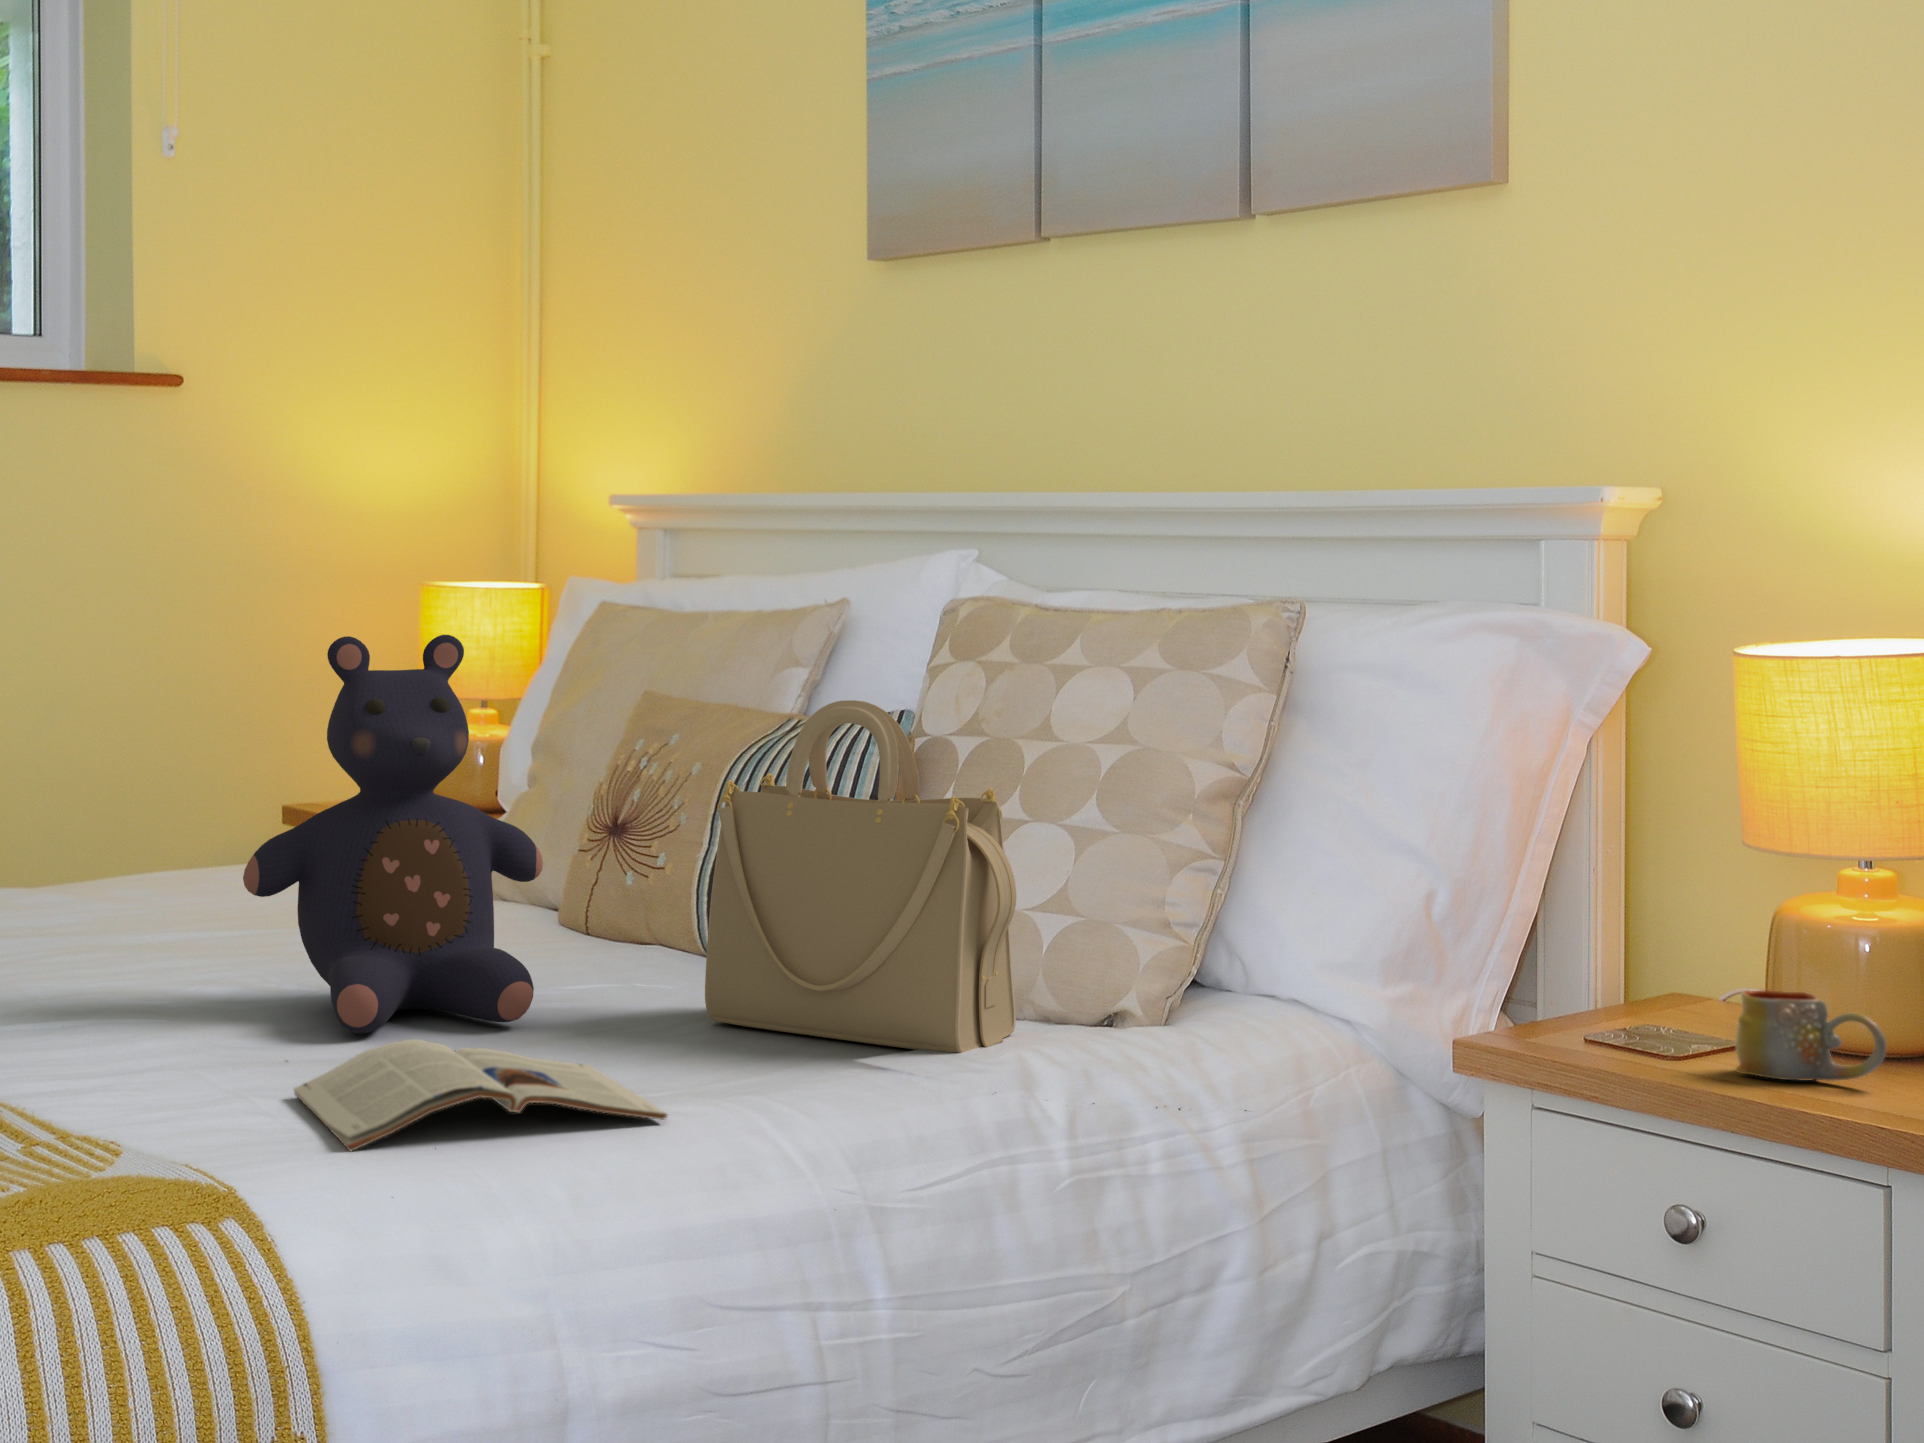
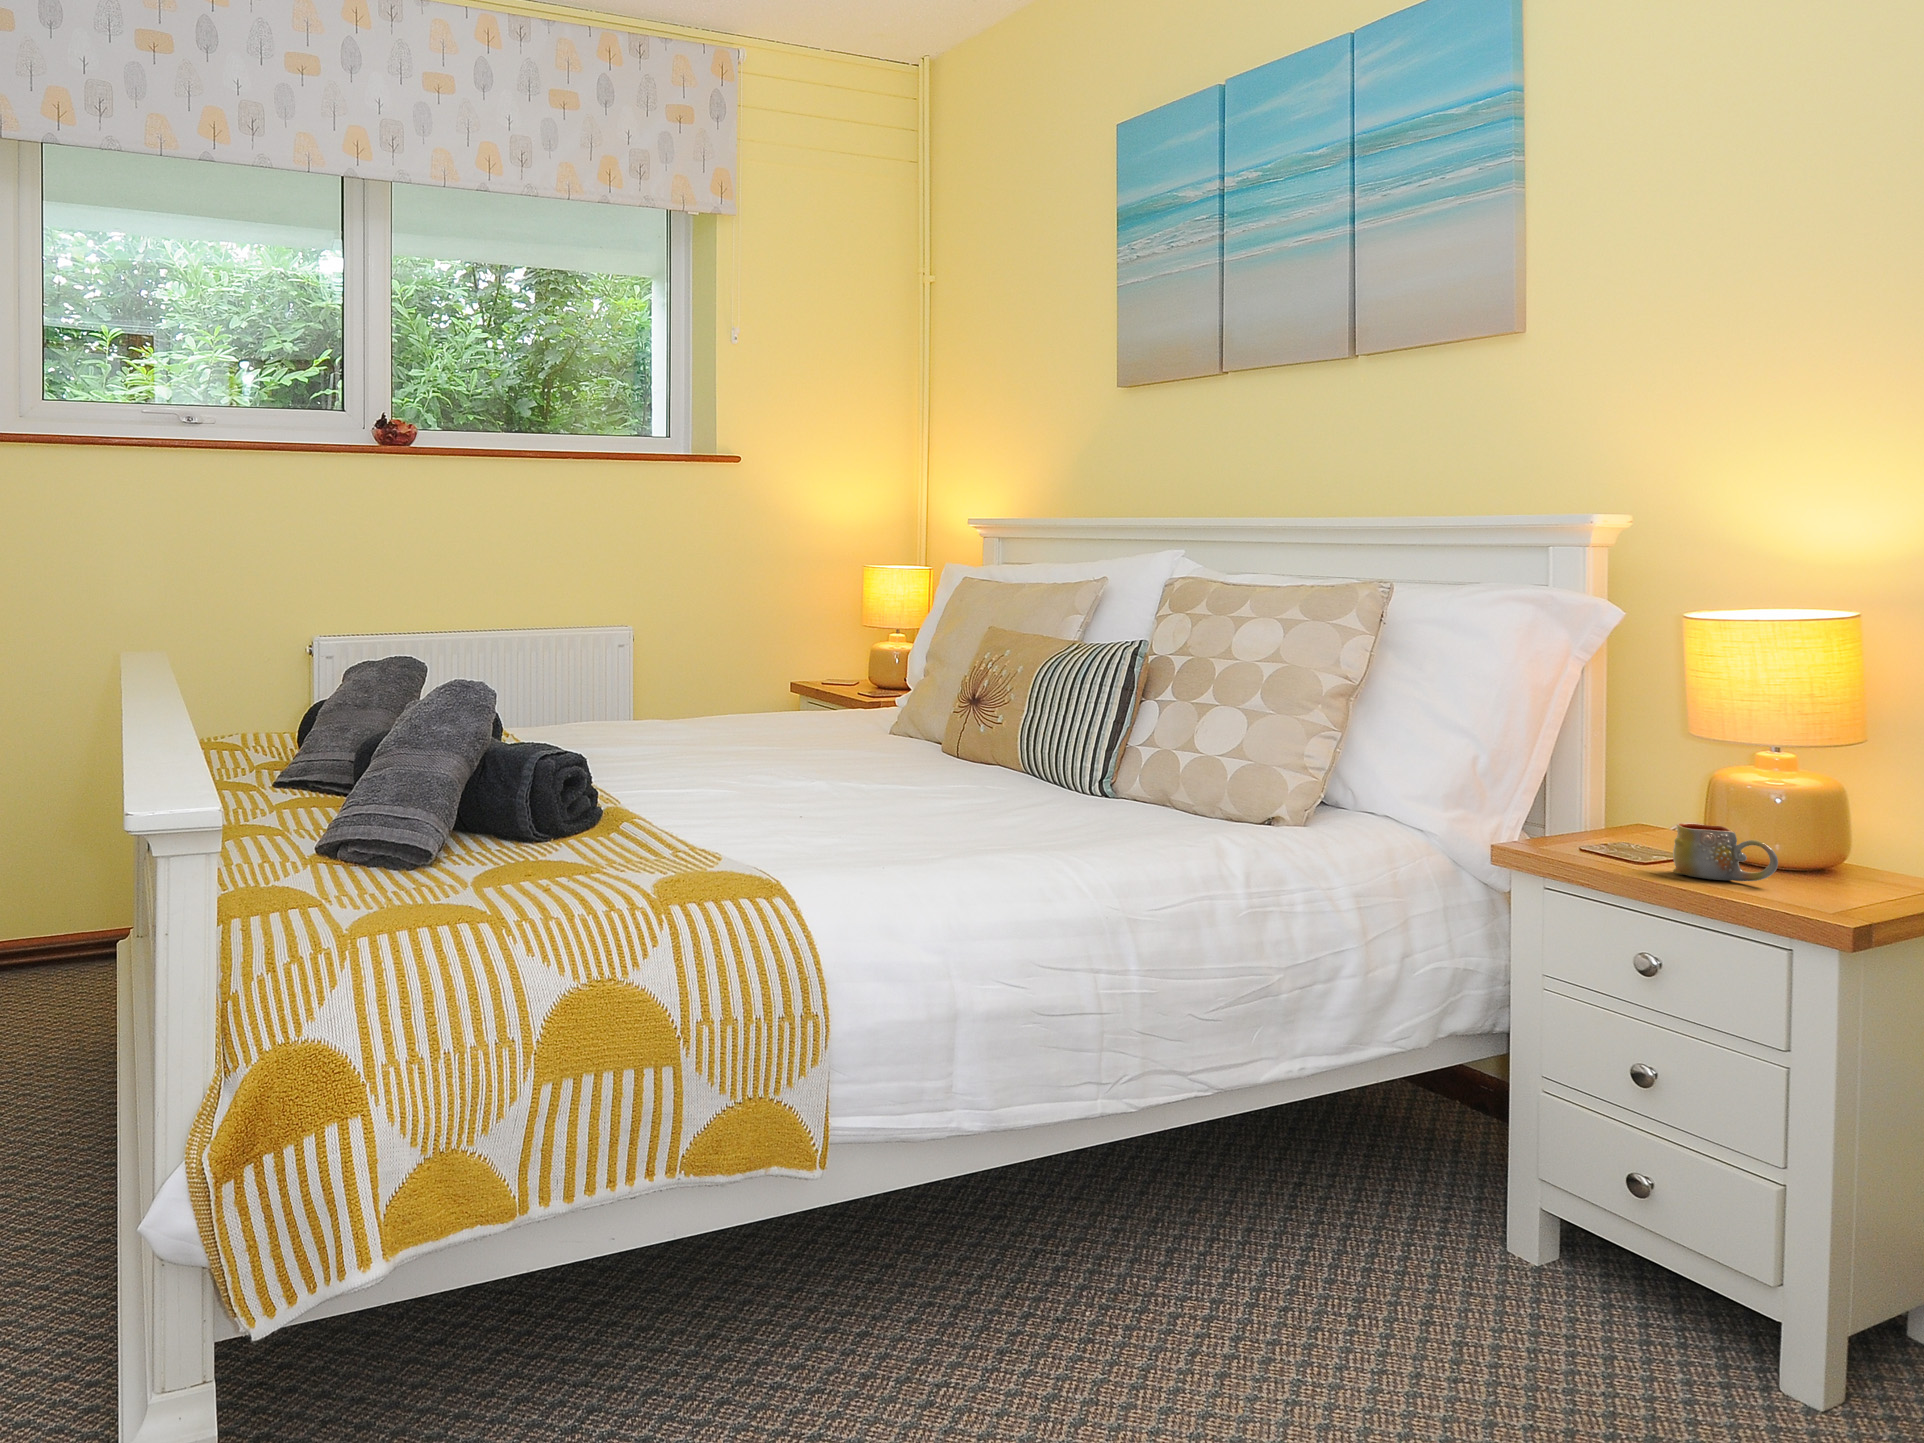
teddy bear: present [243,635,543,1034] -> none [778,597,937,808]
handbag: present [705,700,1016,1053] -> none [1028,637,1209,836]
magazine: present [294,1039,668,1151] -> none [806,812,1006,868]

